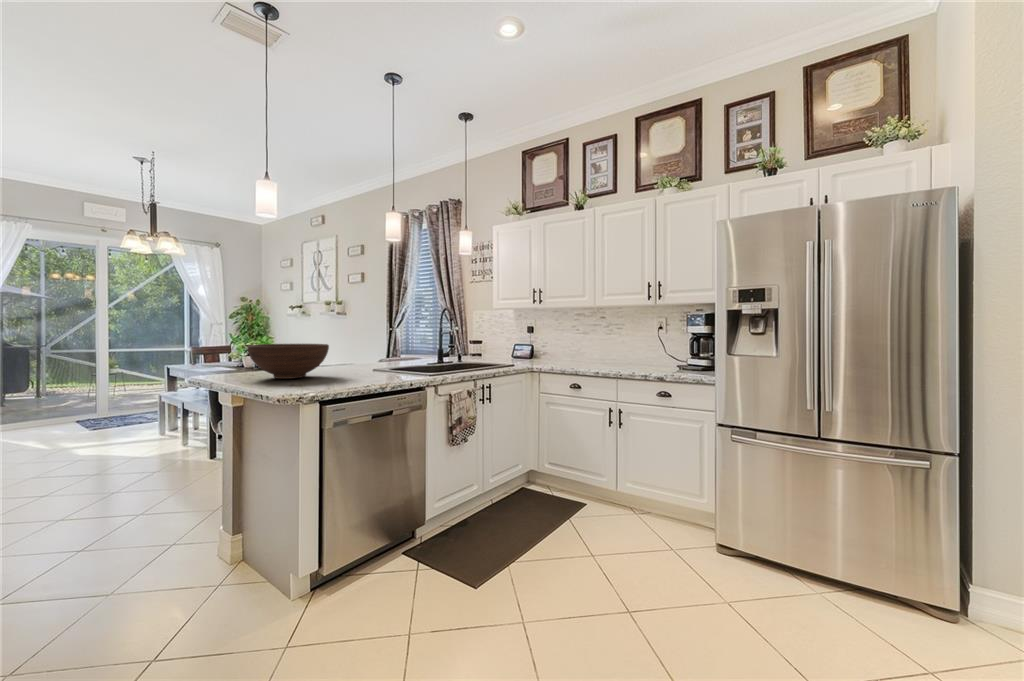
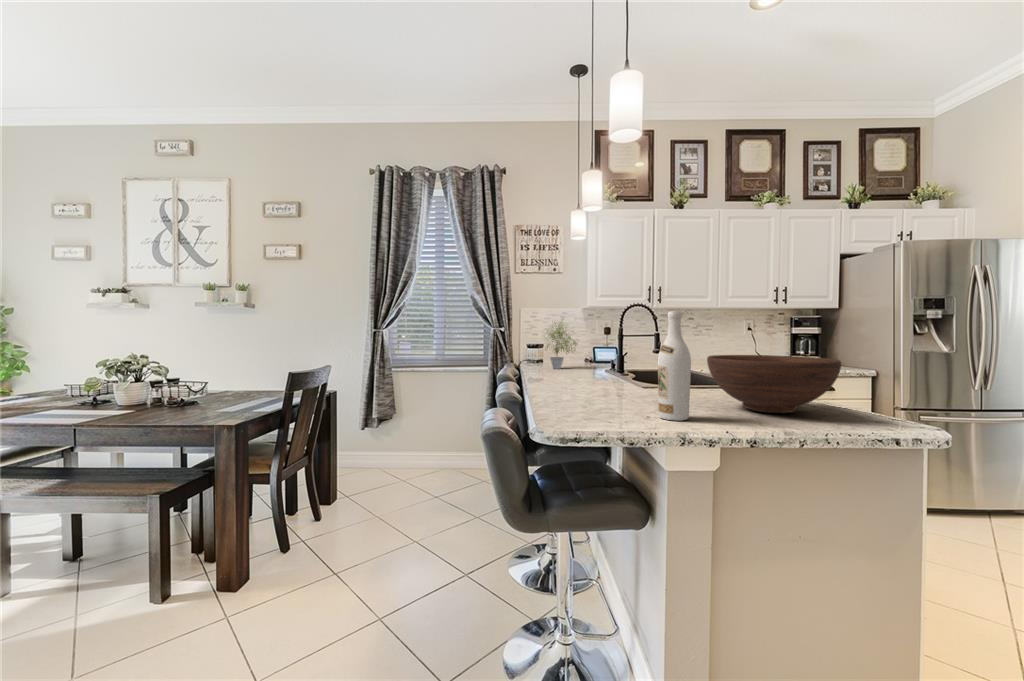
wine bottle: none [222,317,242,376] -> present [658,311,691,421]
potted plant: none [424,318,459,358] -> present [547,322,576,369]

